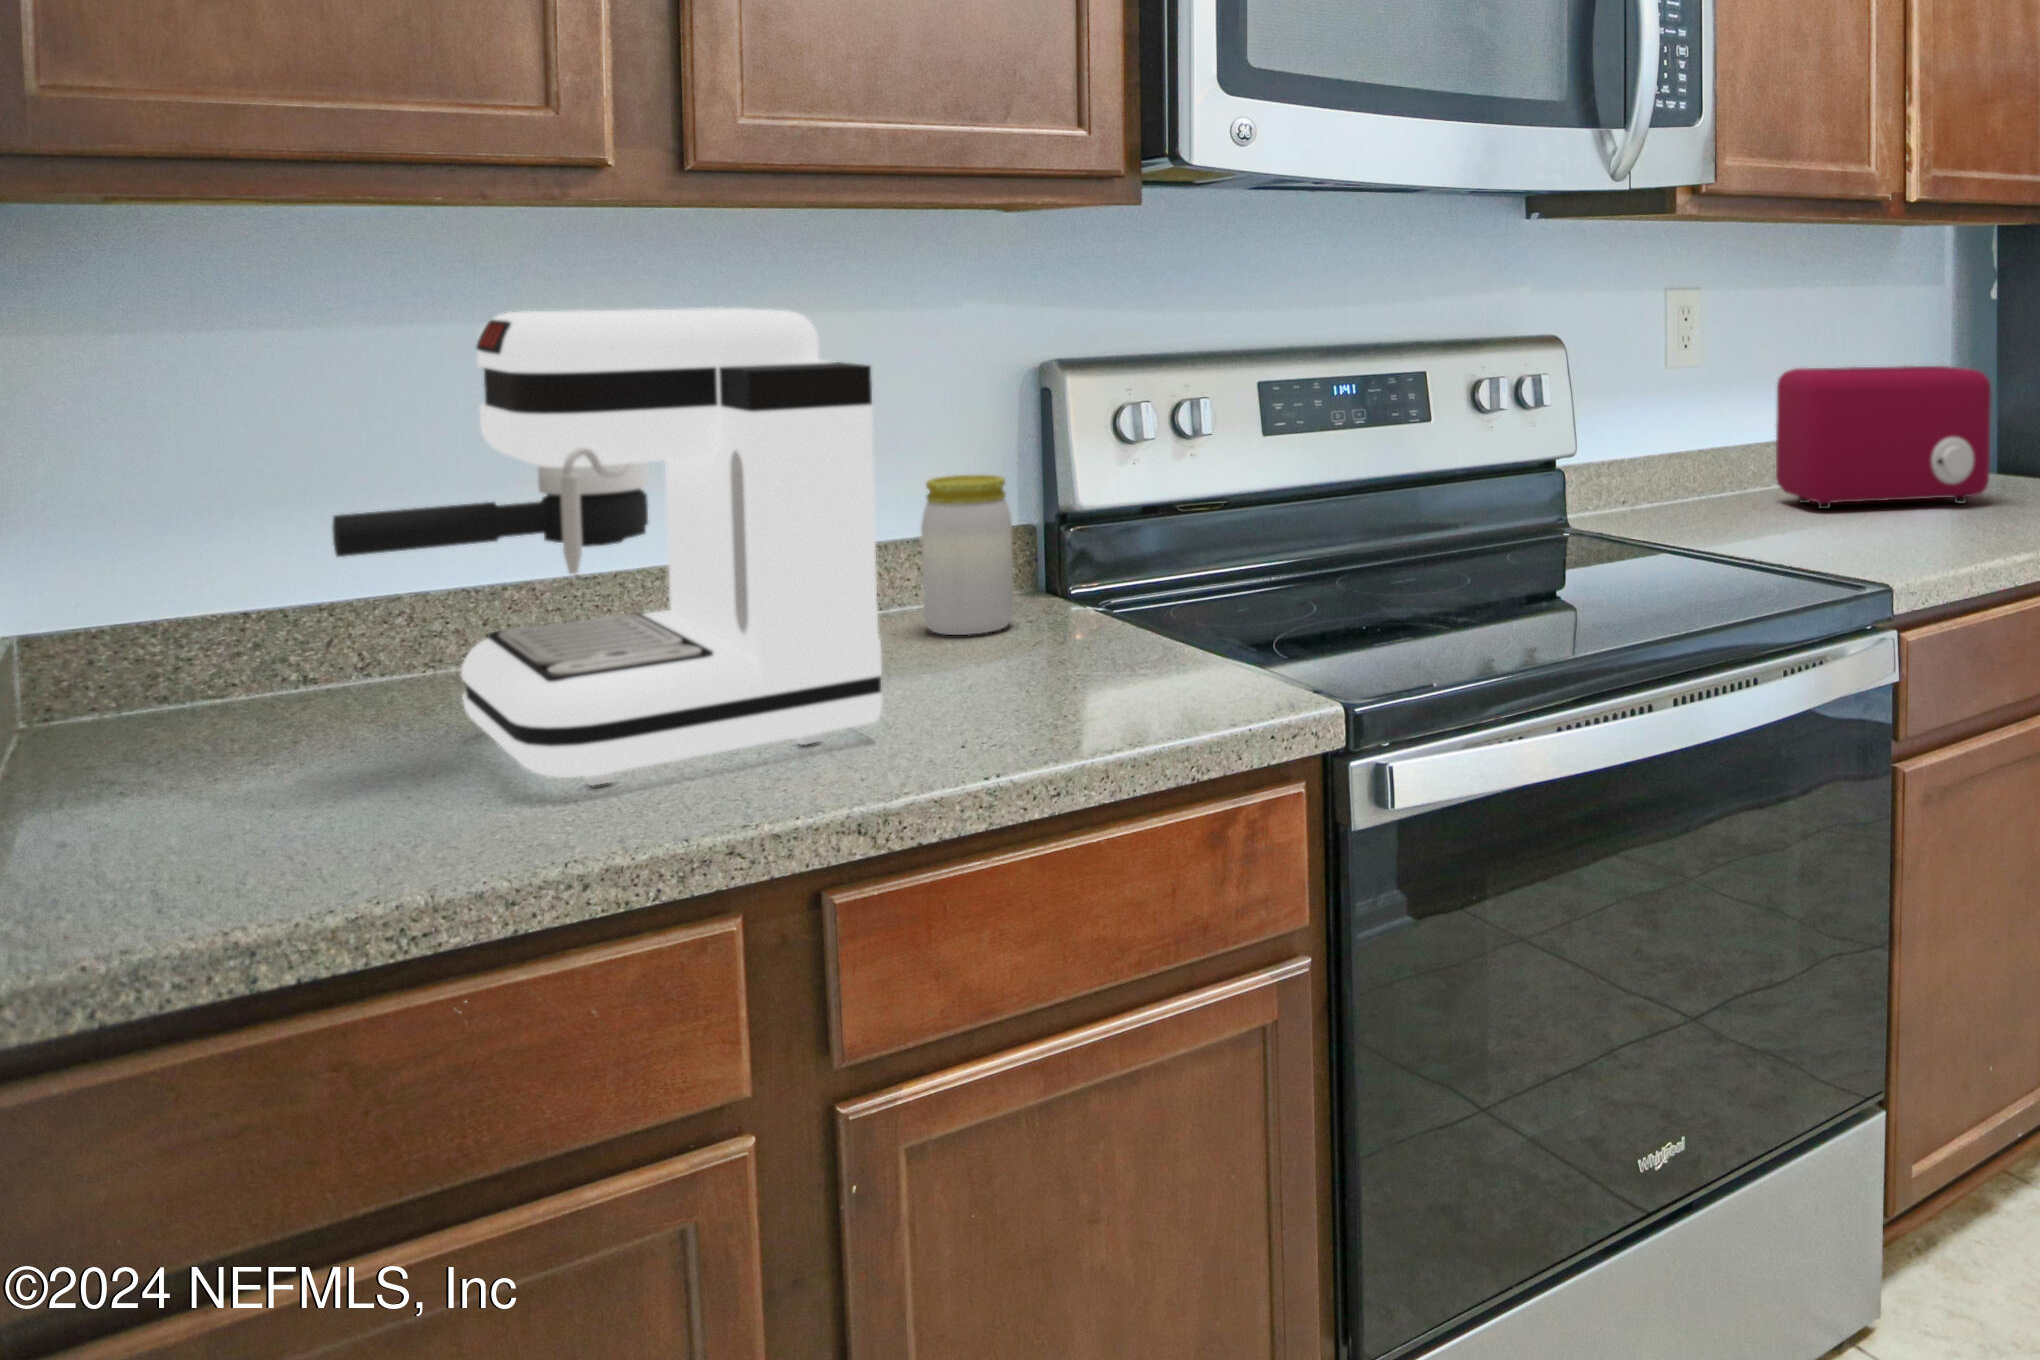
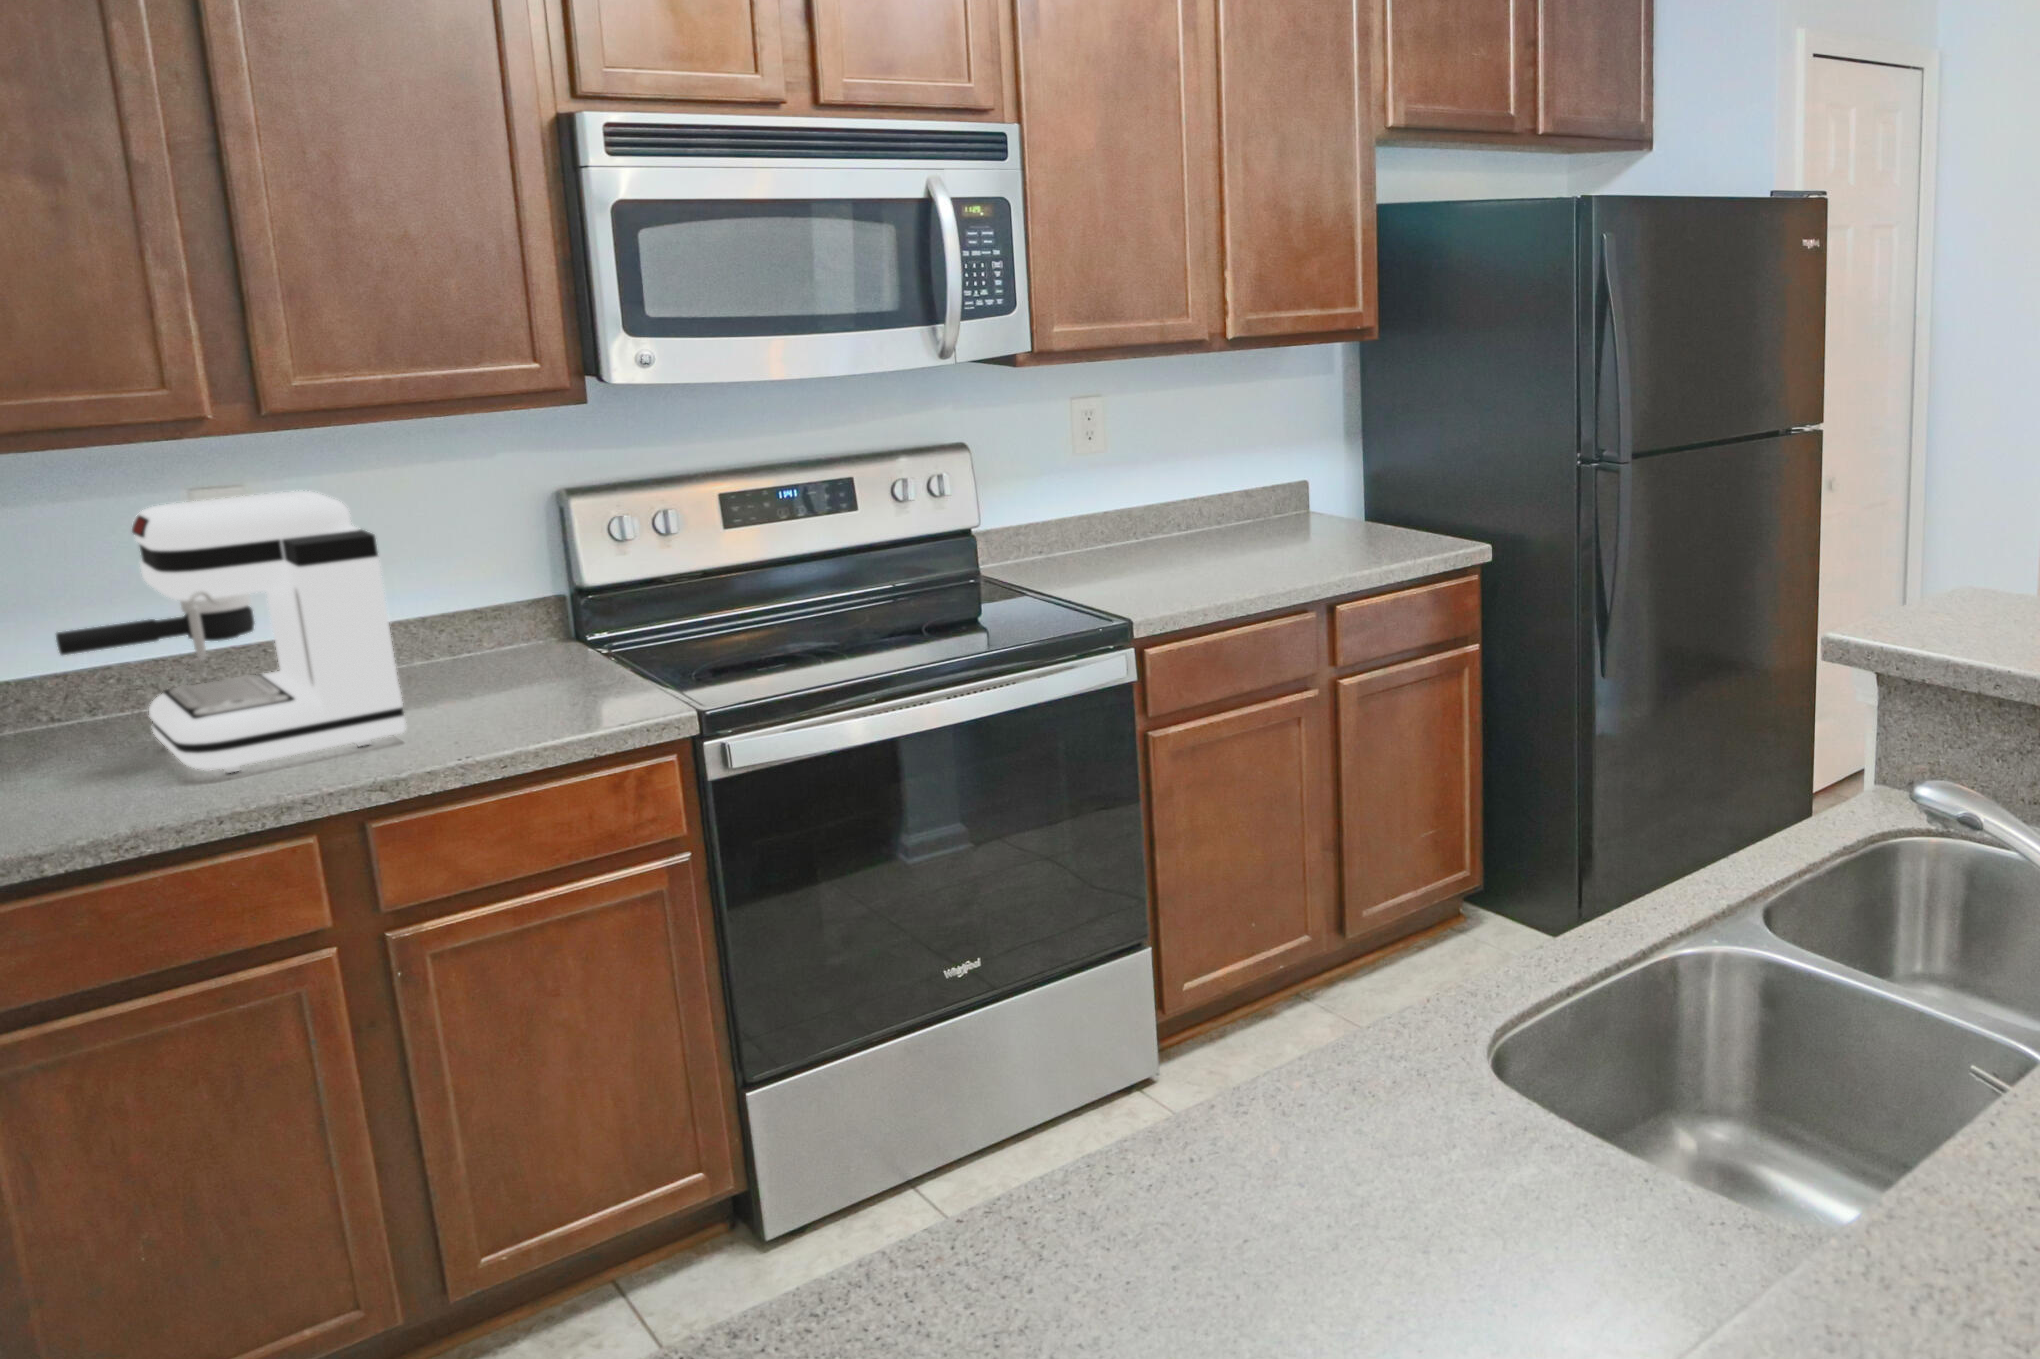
toaster: present [1776,366,1991,509] -> none [1162,448,1312,554]
jar: present [921,475,1014,635] -> none [464,571,536,674]

